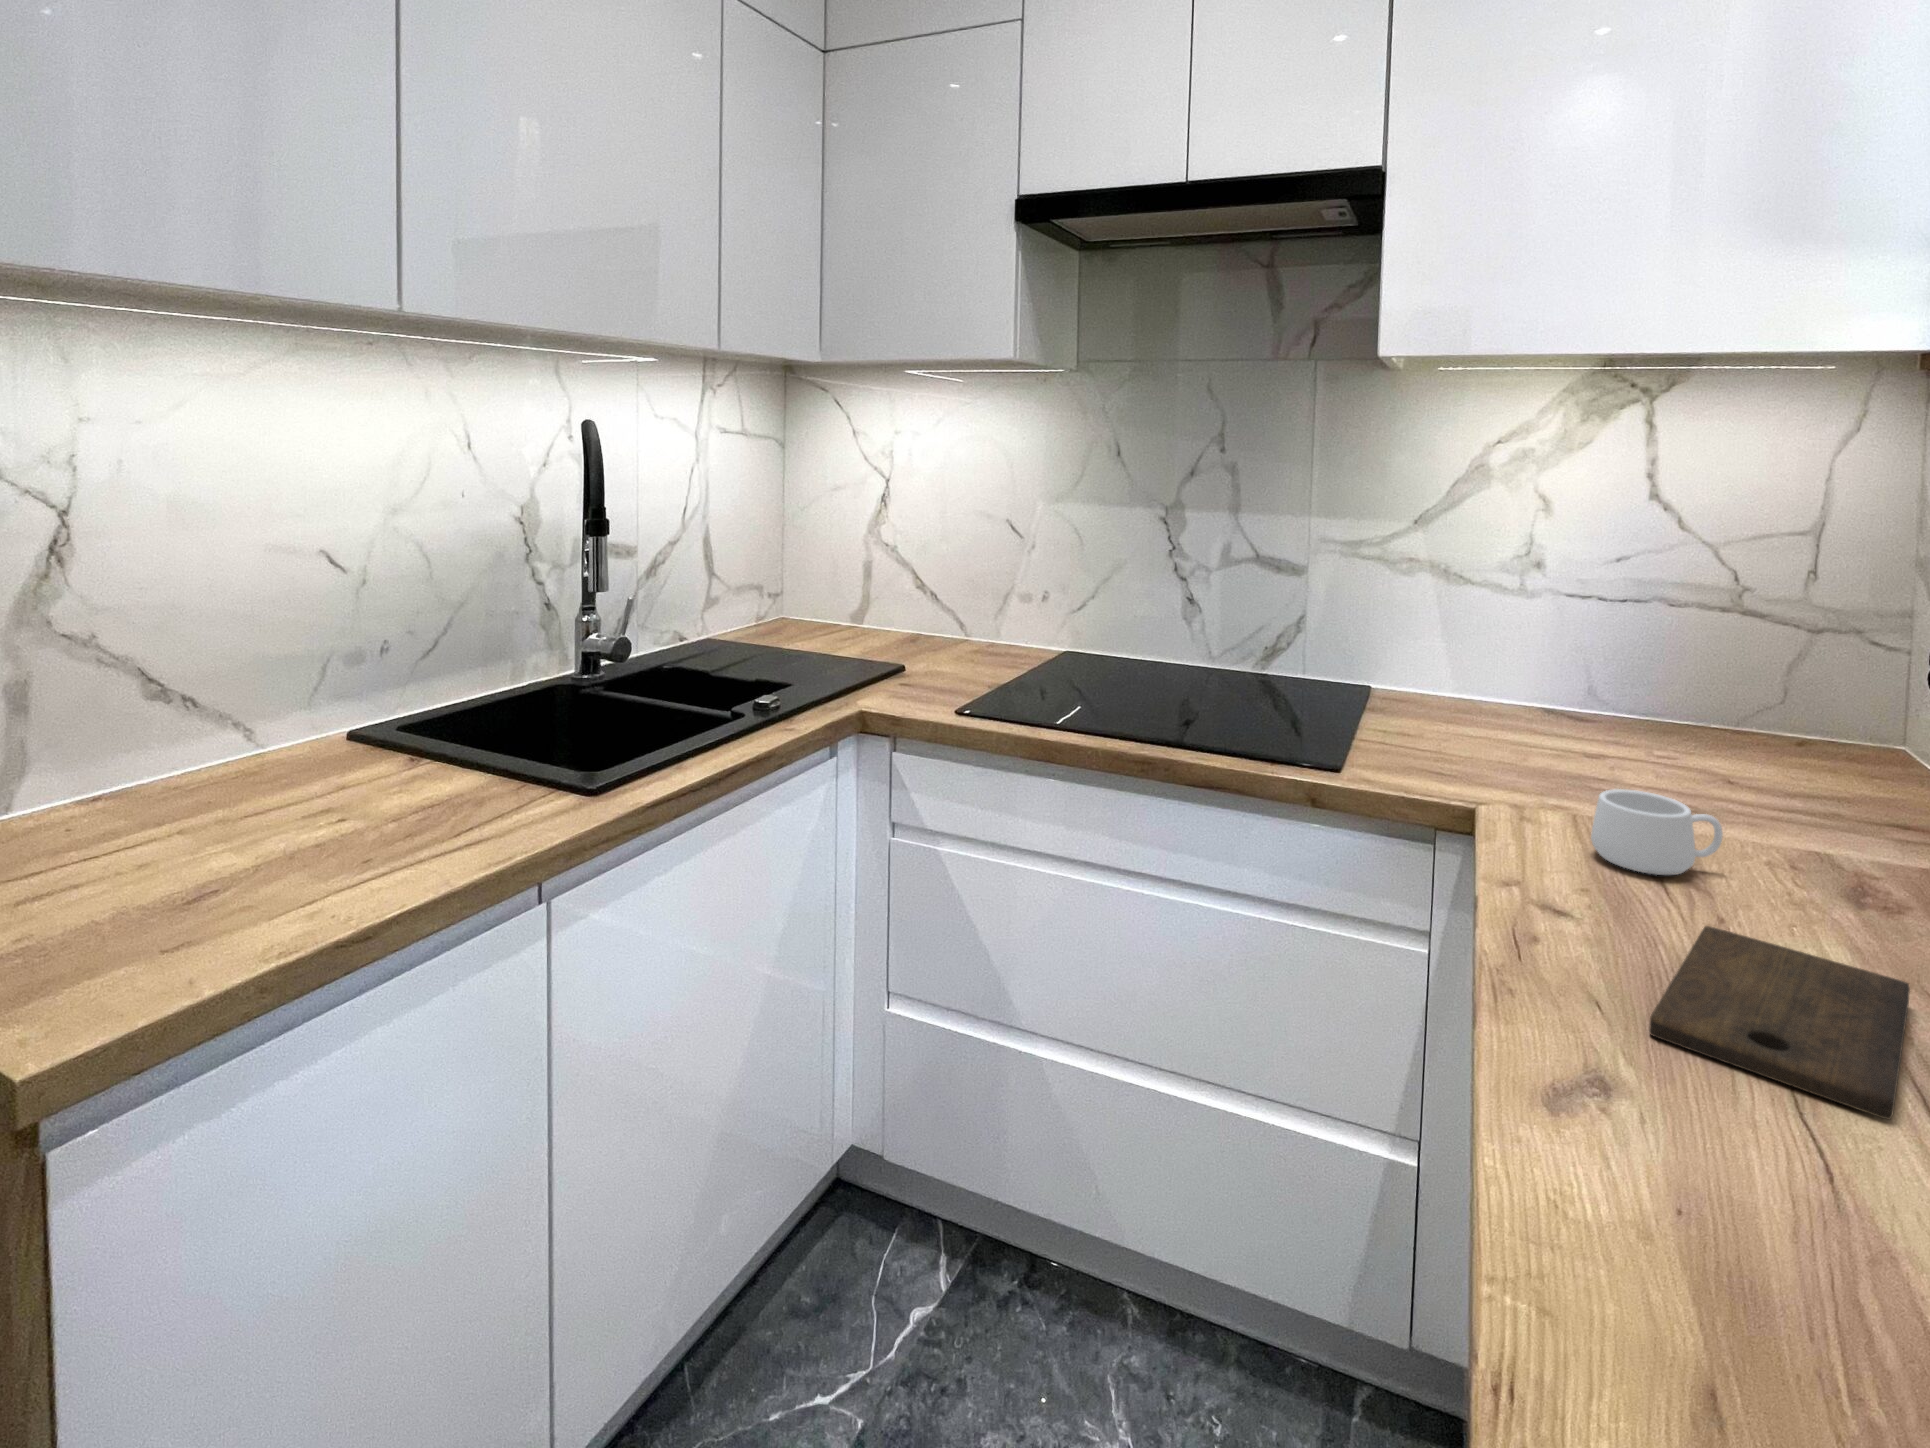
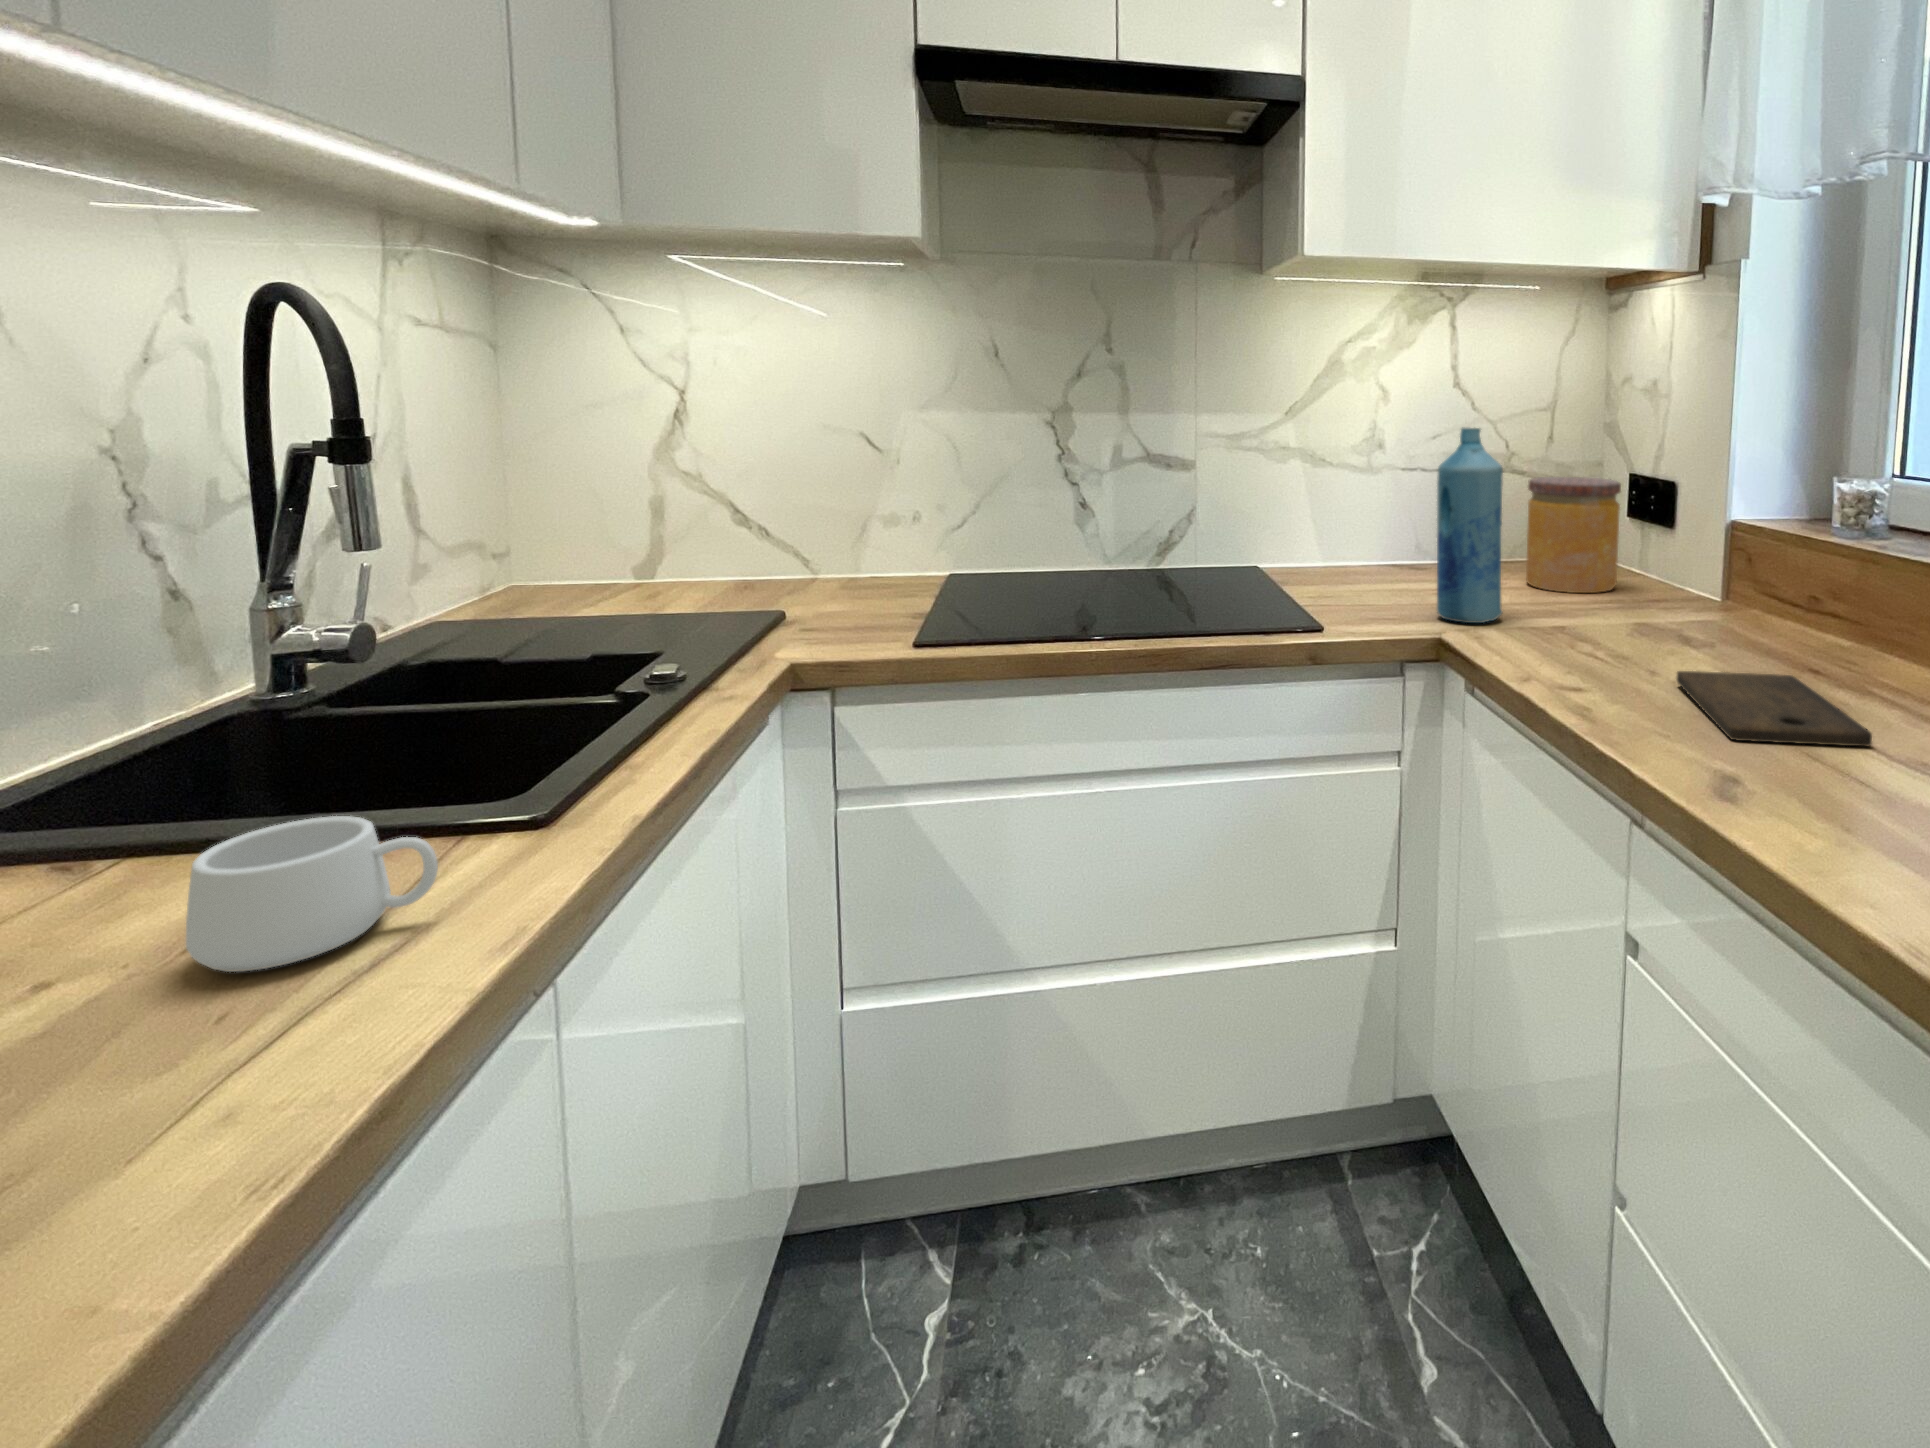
bottle: none [1505,557,1601,802] -> present [1437,428,1503,623]
jar: none [1724,624,1887,797] -> present [1526,477,1621,593]
mug: present [1591,789,1723,875] -> present [186,816,438,972]

